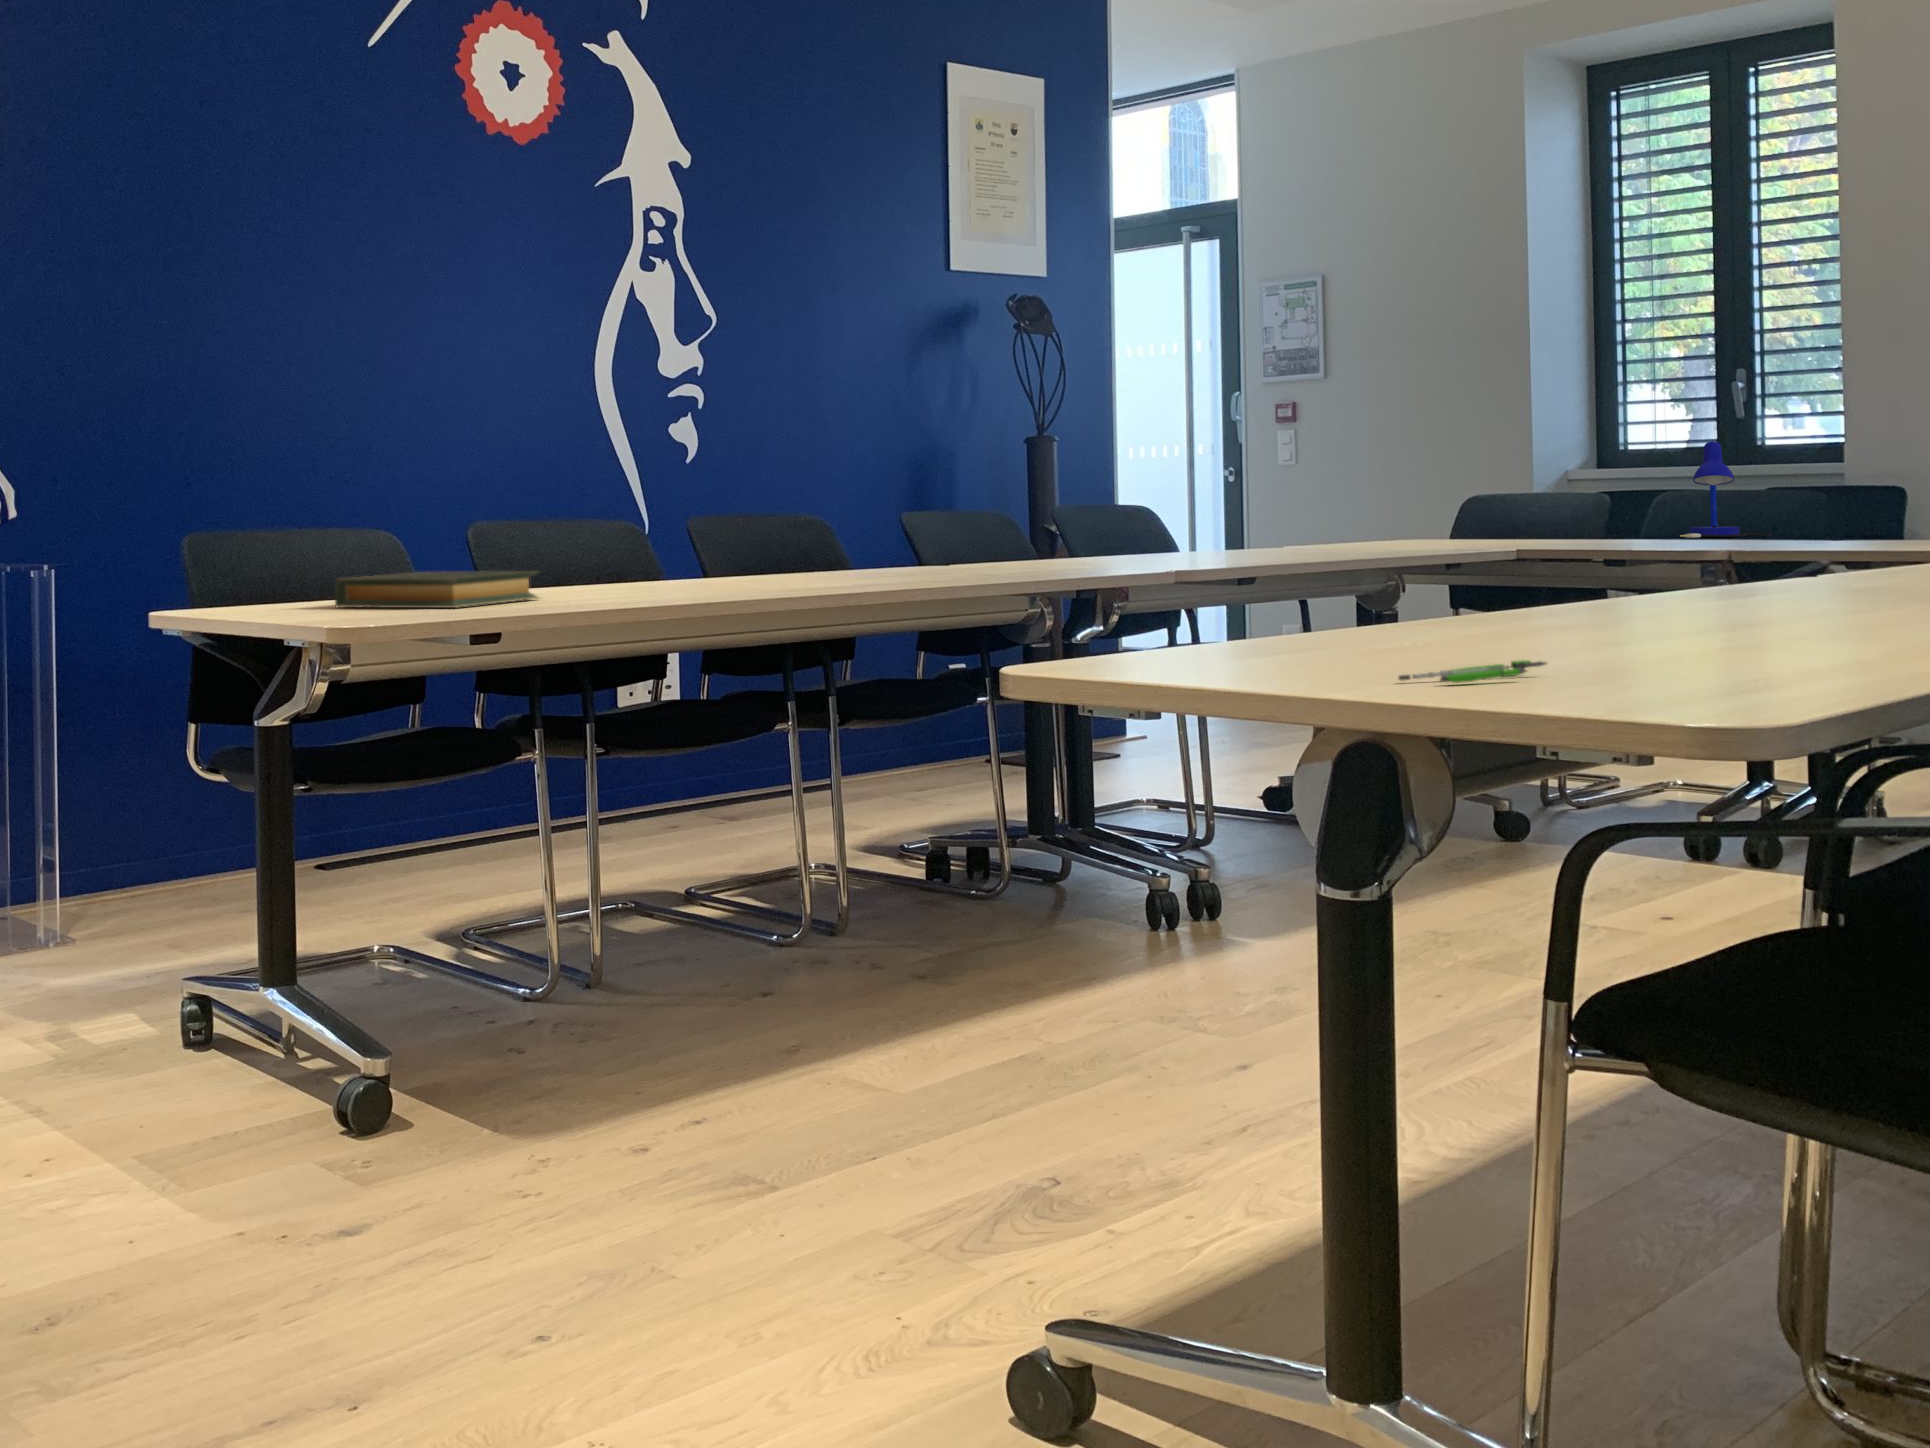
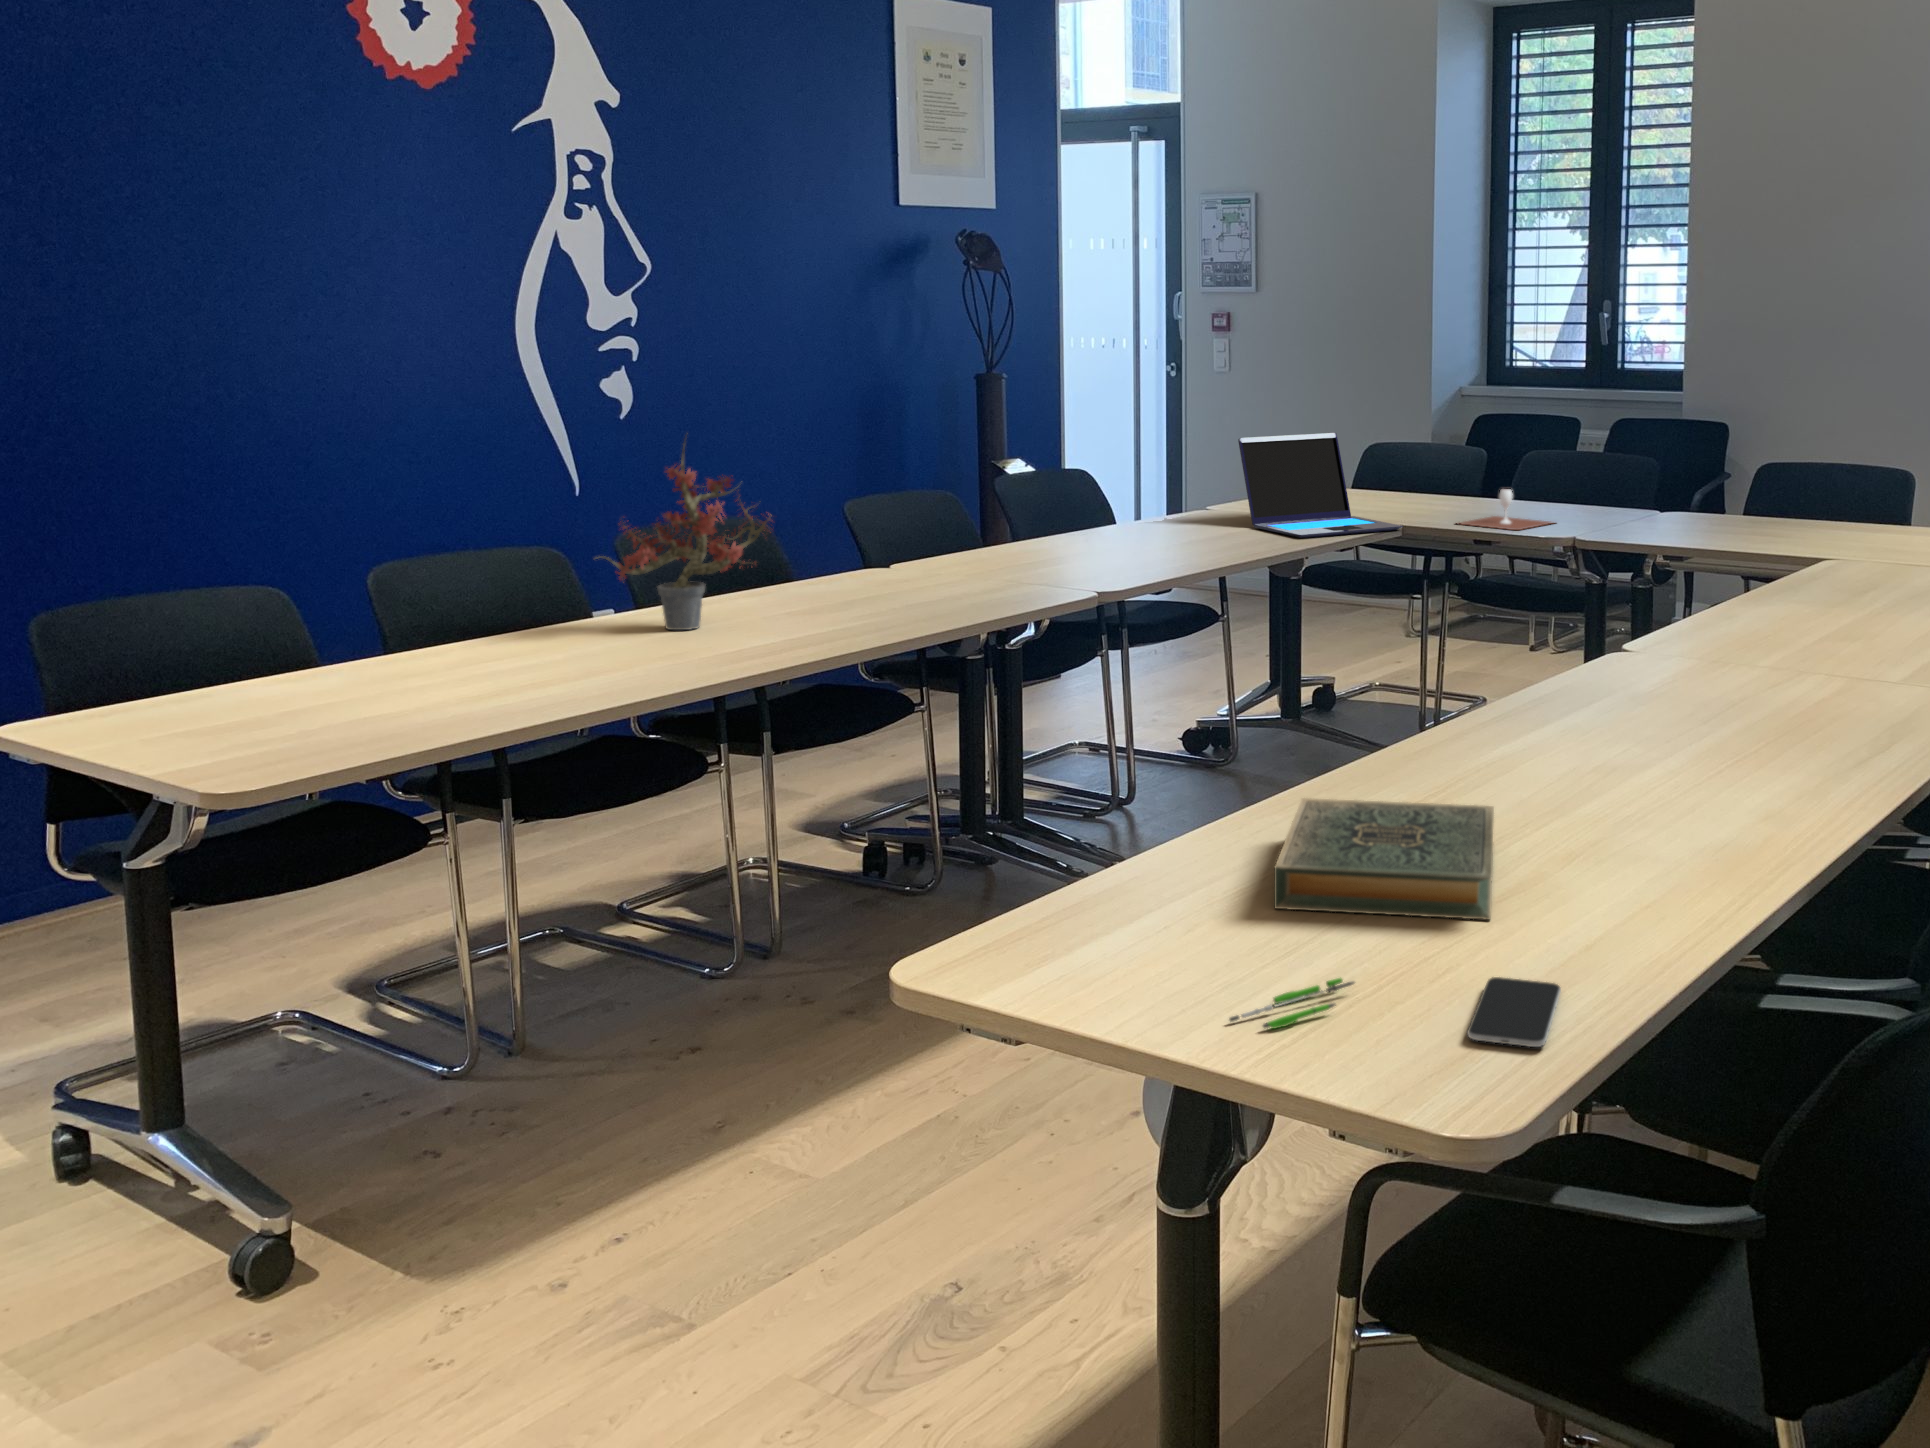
potted plant: none [671,390,847,584] -> present [598,435,772,630]
desk lamp: present [1680,441,1772,538] -> none [1542,396,1615,482]
laptop: none [1322,457,1519,556] -> present [1238,433,1403,538]
wine glass: none [1579,511,1709,551] -> present [1460,489,1551,530]
hardback book: present [335,571,538,608] -> present [1274,798,1494,920]
smartphone: none [1701,663,1817,689] -> present [1467,977,1561,1047]

